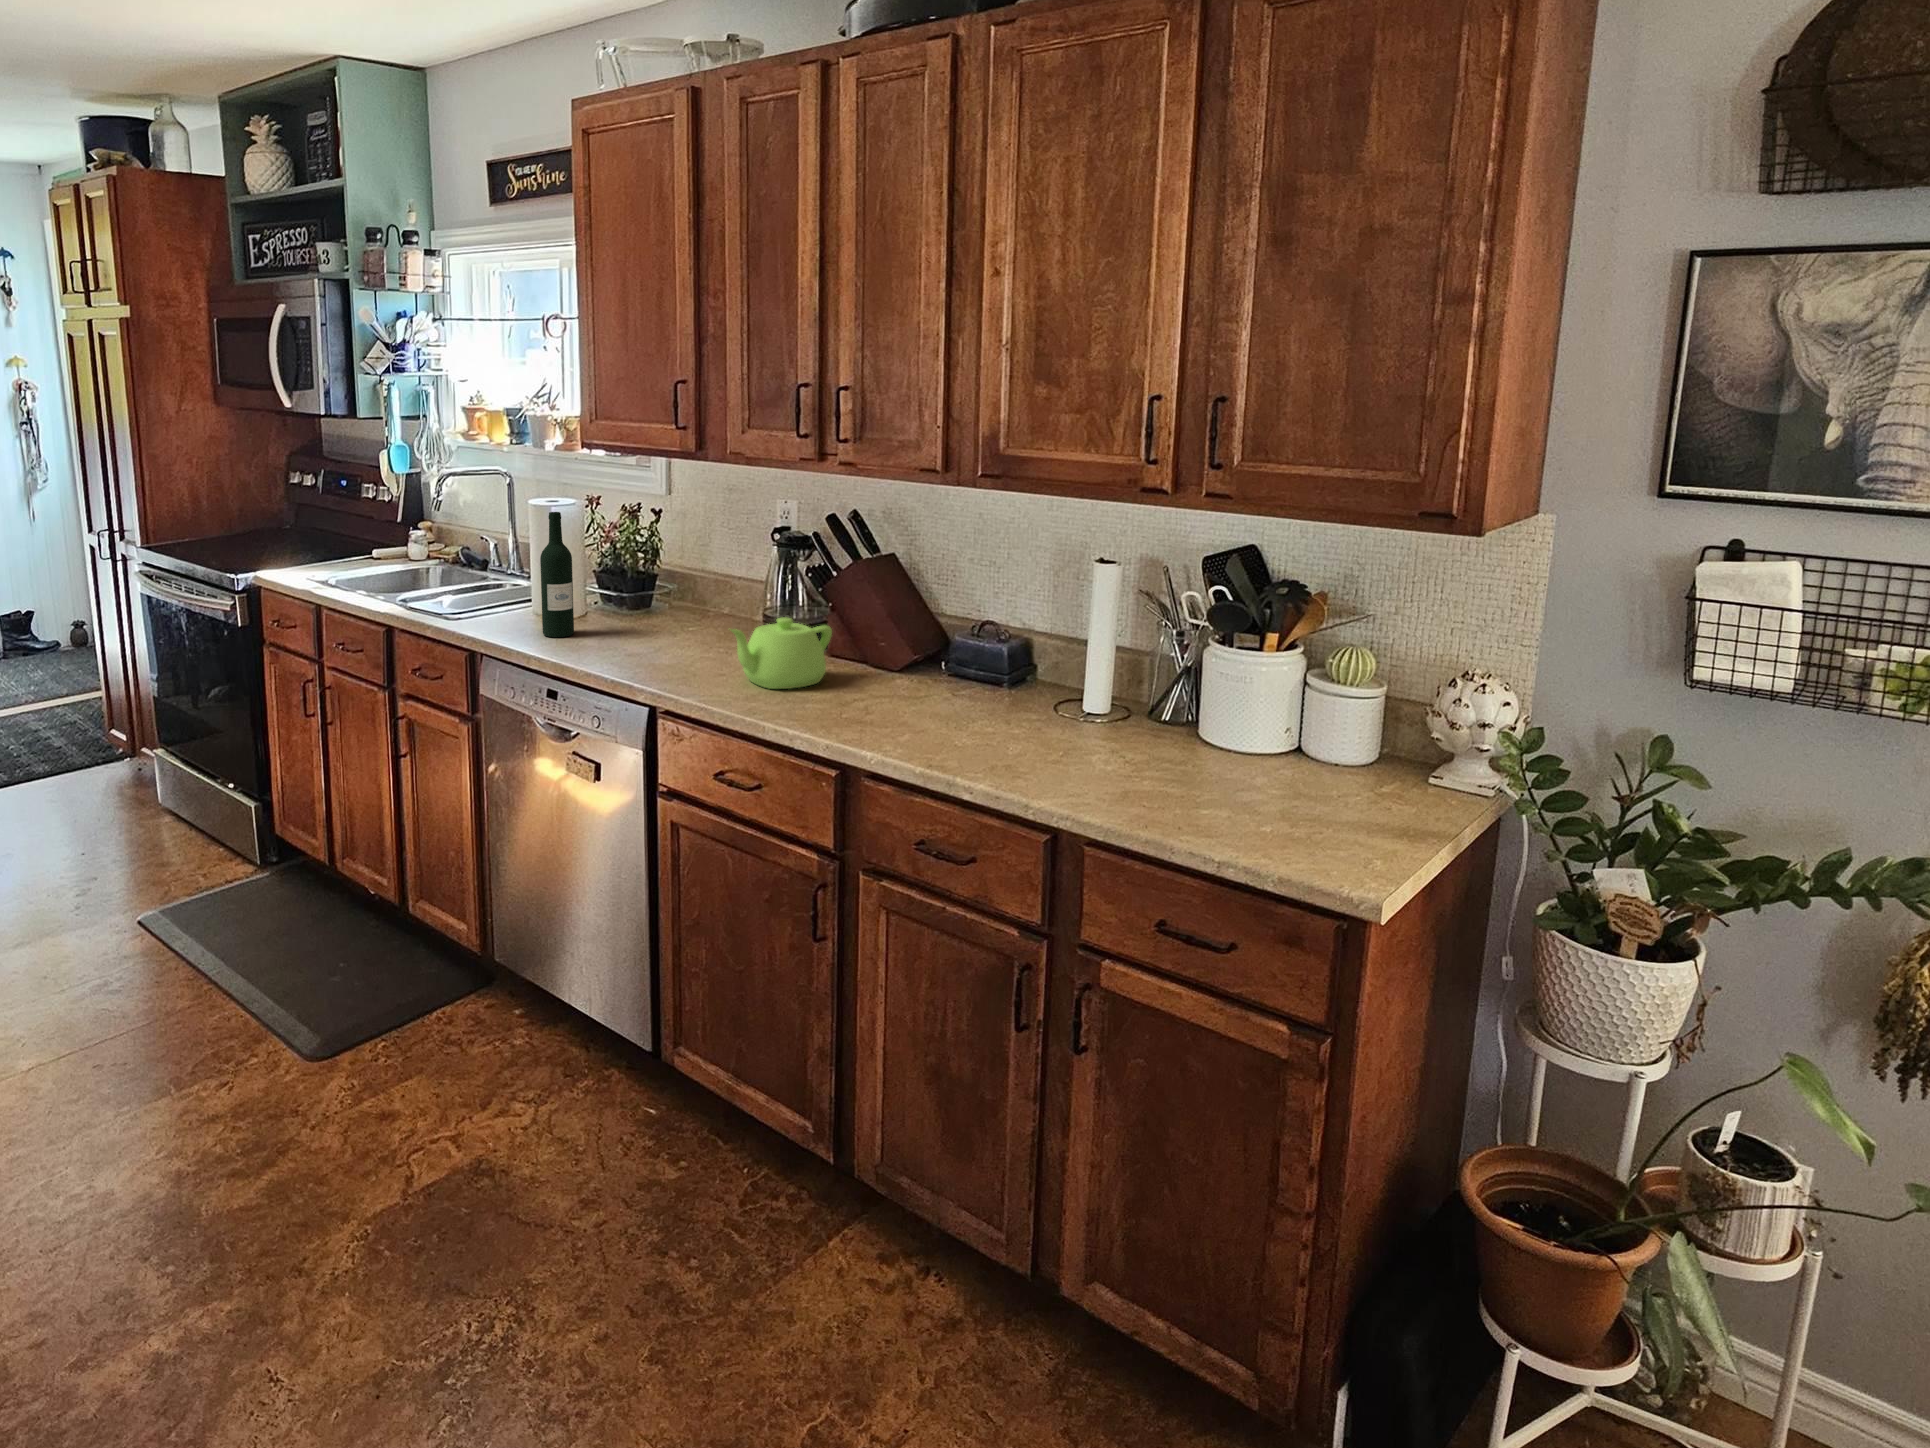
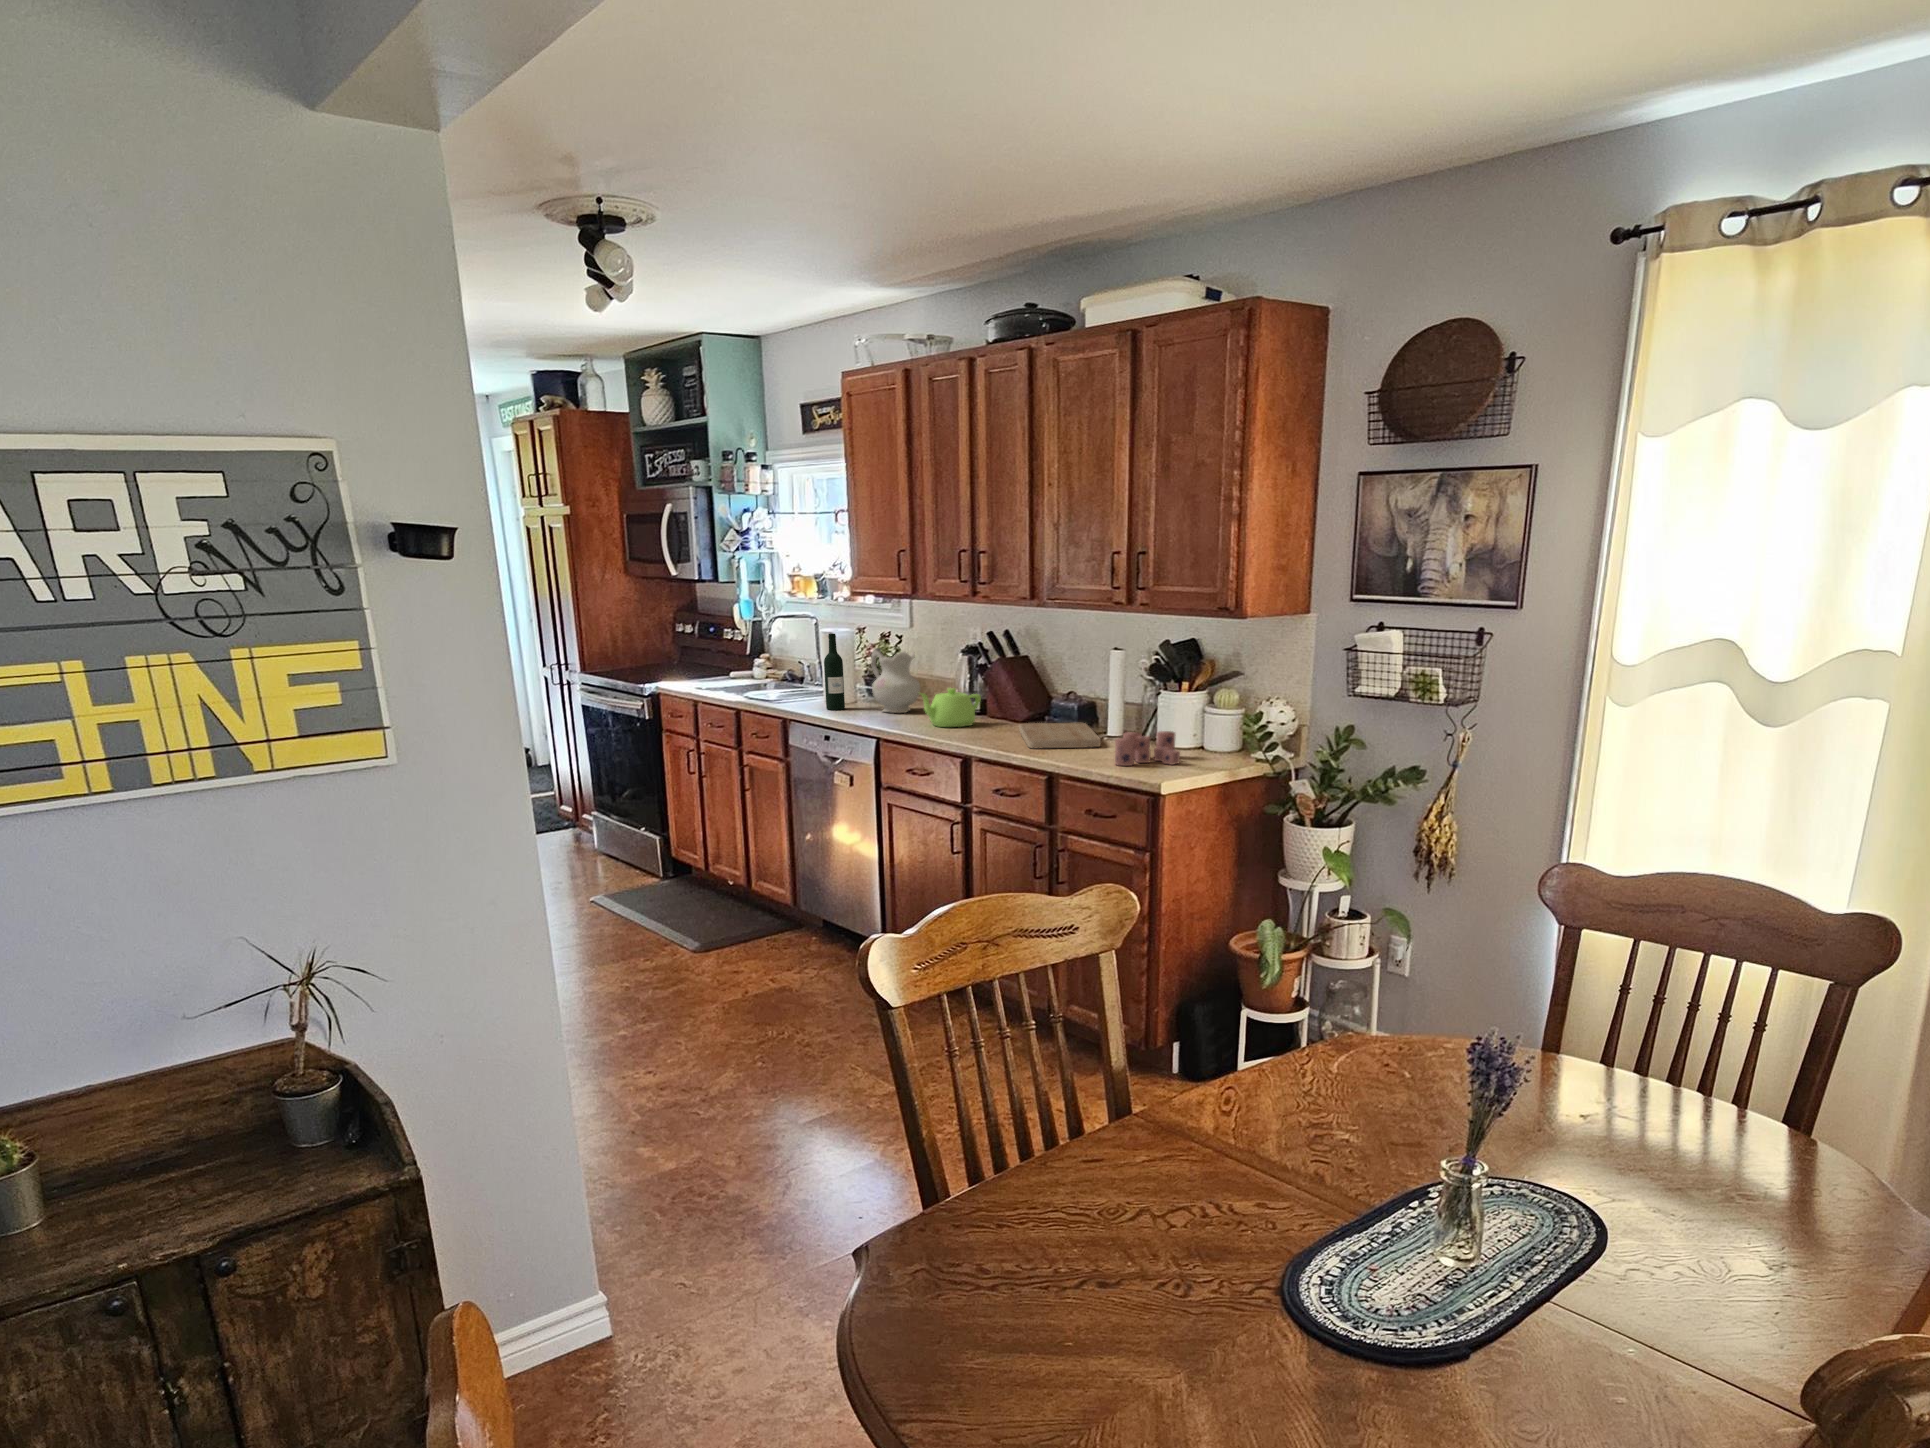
ceramic pitcher: none [621,535,705,646] -> present [871,648,920,713]
cutting board: none [921,682,1117,764] -> present [1019,723,1101,748]
candle: none [1204,741,1346,836] -> present [1115,731,1180,766]

